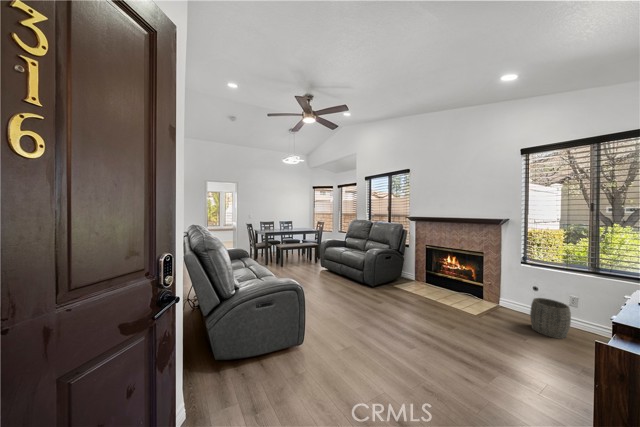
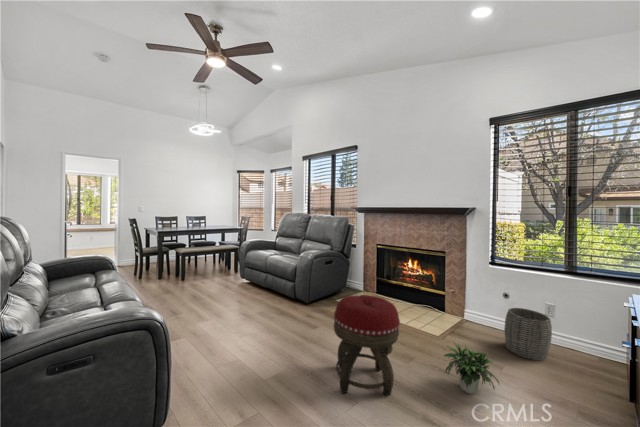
footstool: none [394,281,440,347] -> present [334,295,400,396]
potted plant: none [463,316,515,352] -> present [444,344,499,394]

